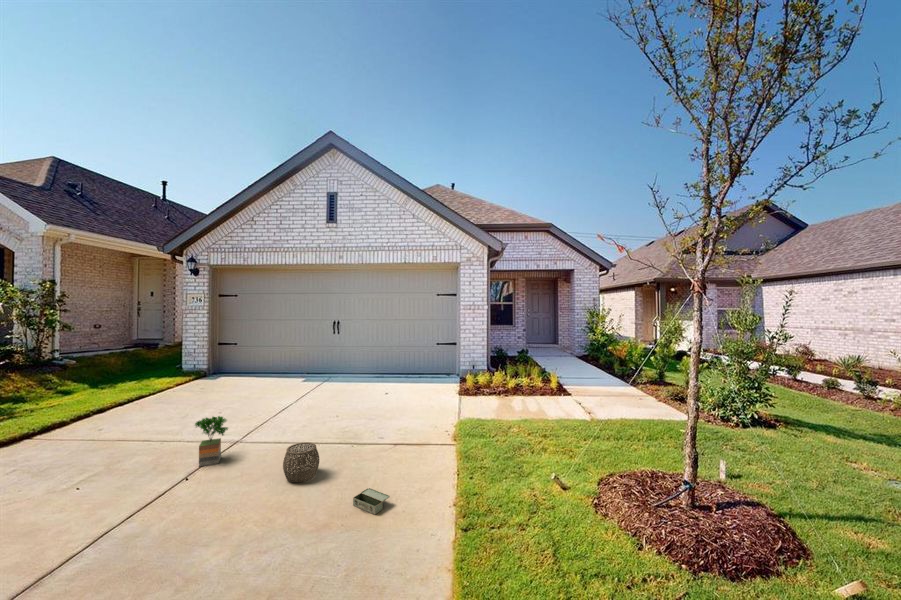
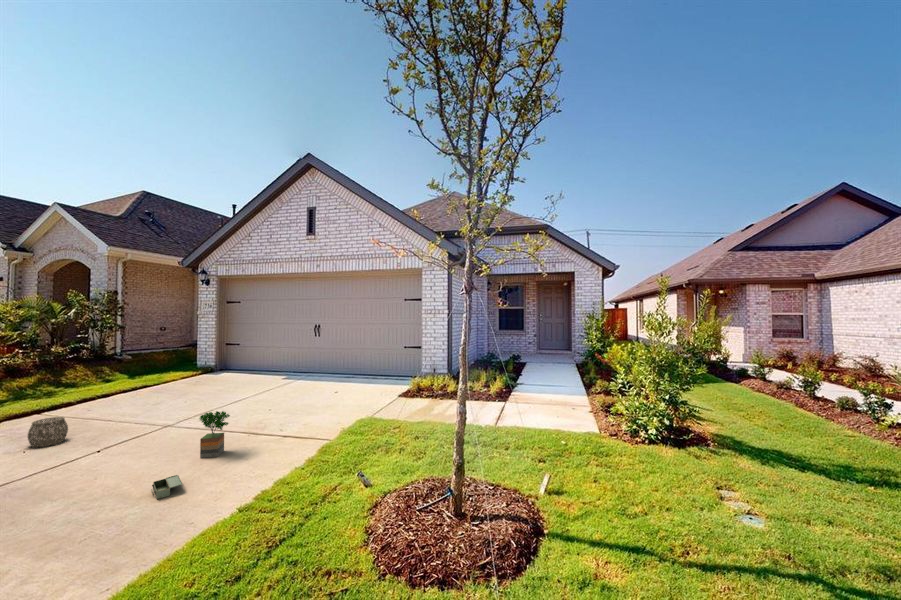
potted tree: present [195,416,228,467] -> present [199,411,230,458]
woven basket: present [283,442,320,483] -> present [28,417,68,447]

